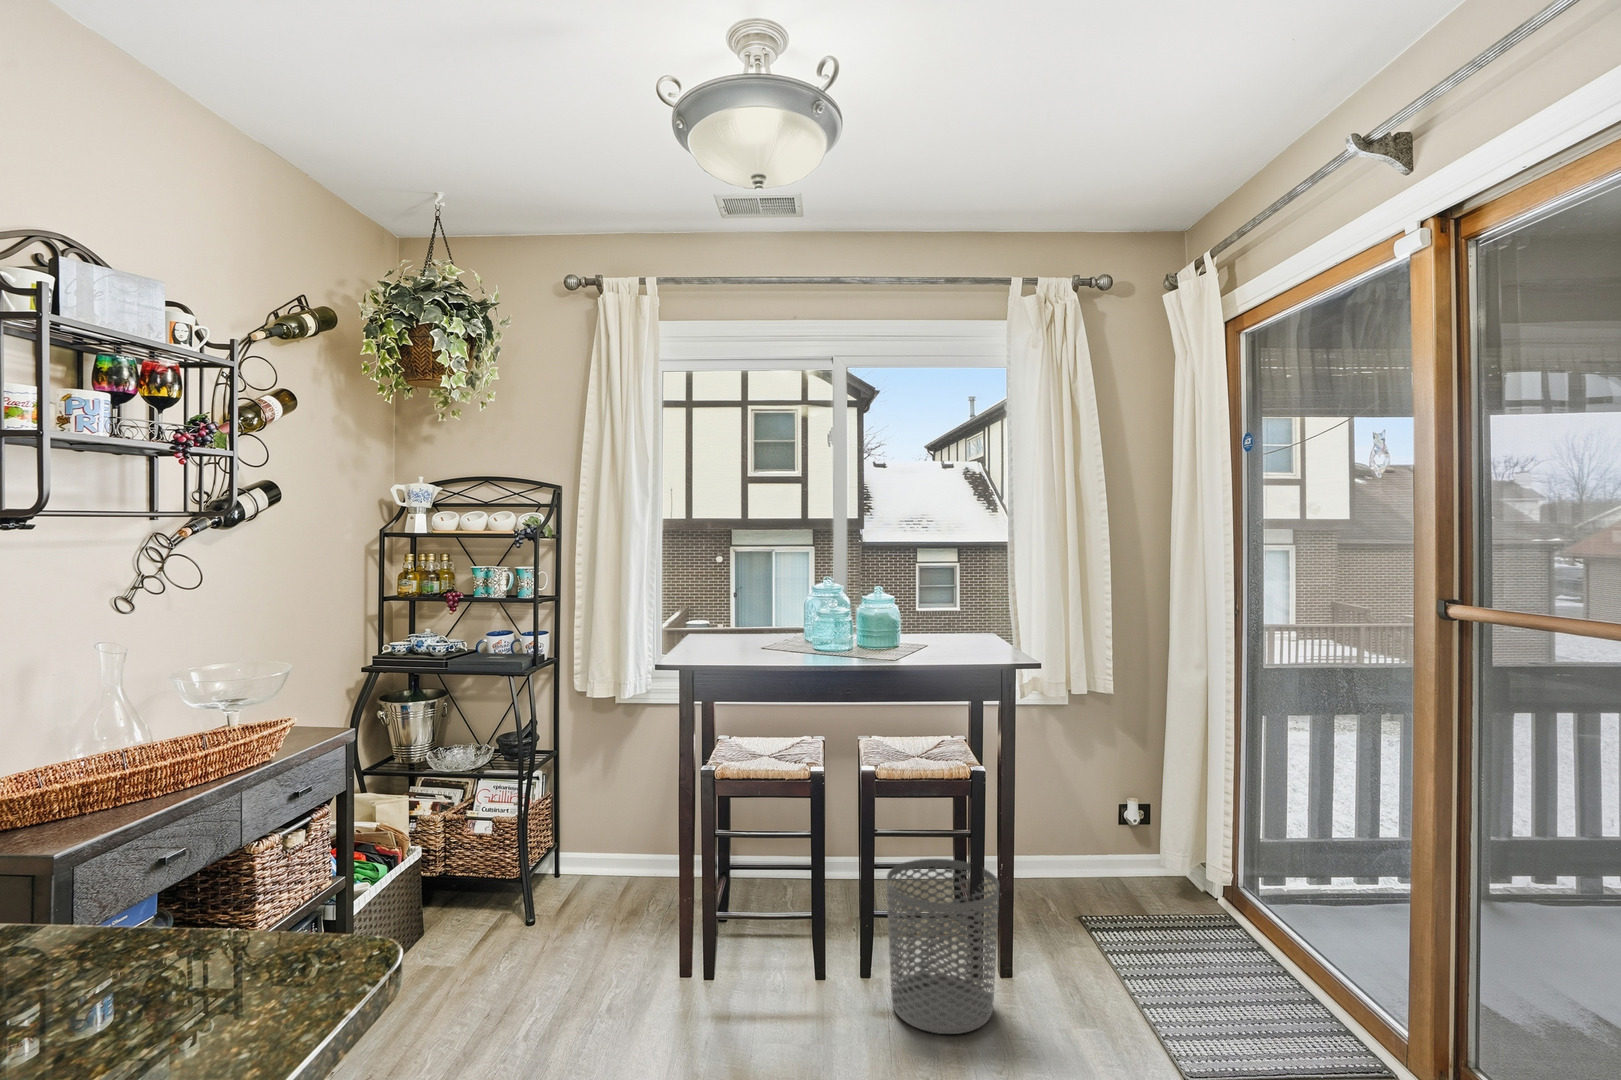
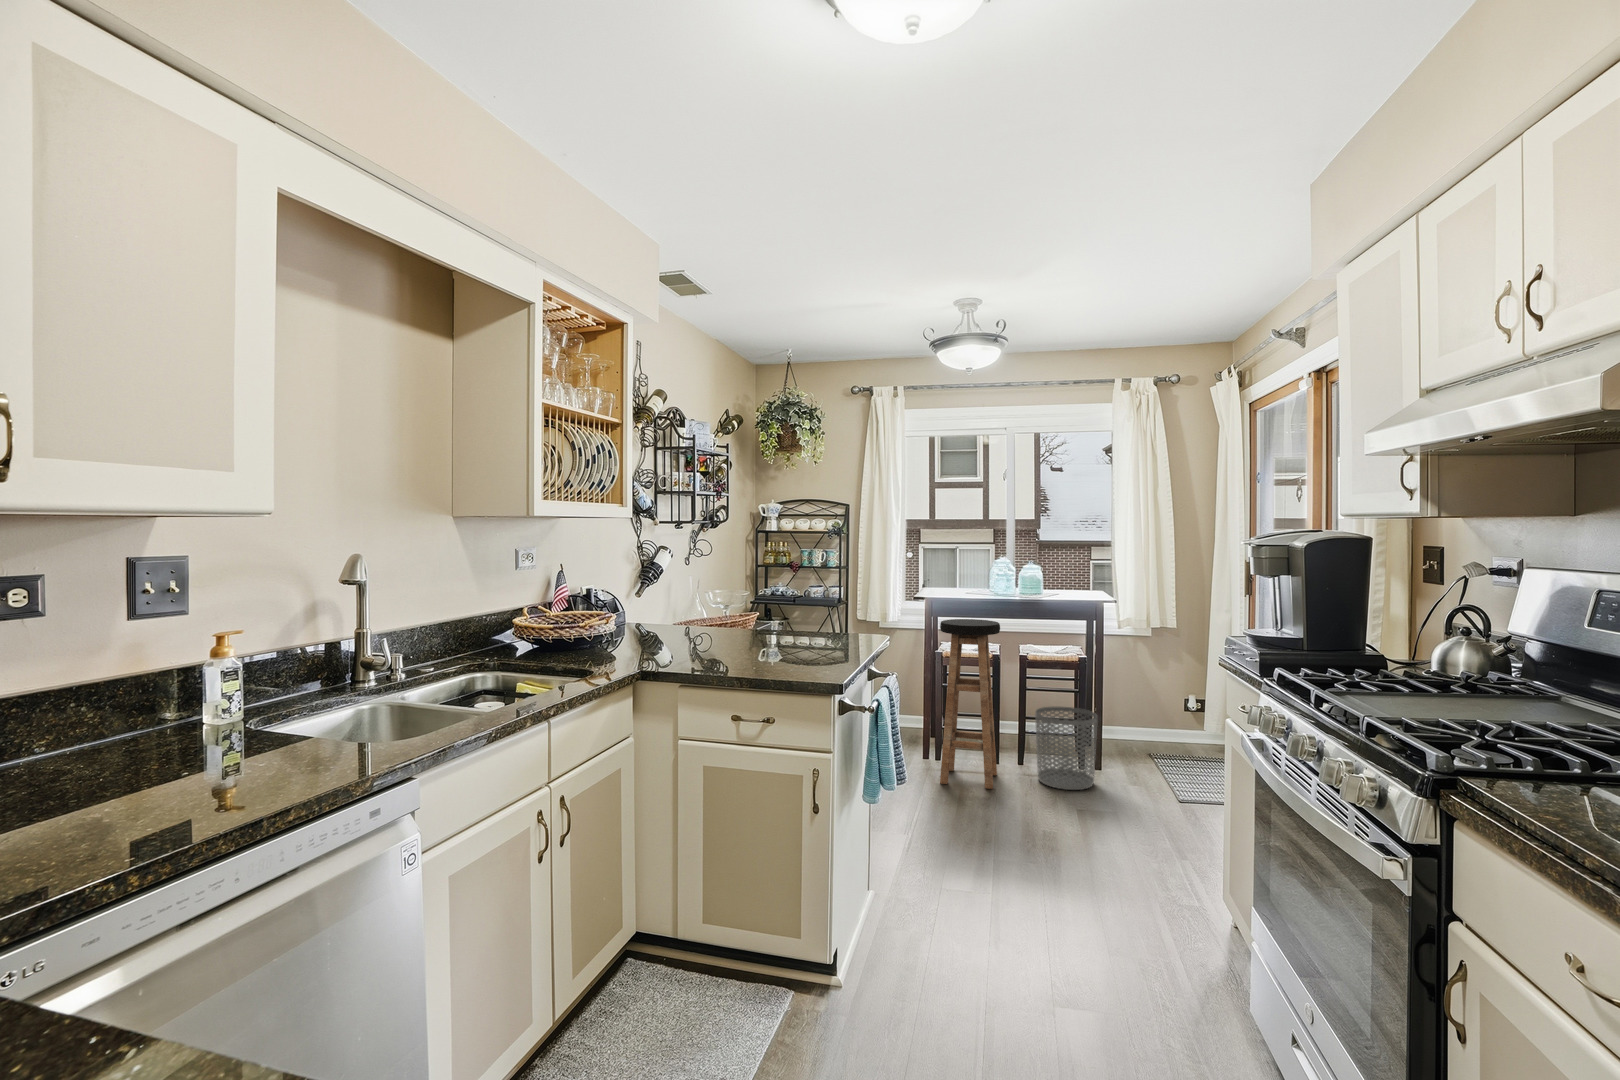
bar stool: none [704,704,820,1051] -> present [940,619,1000,789]

